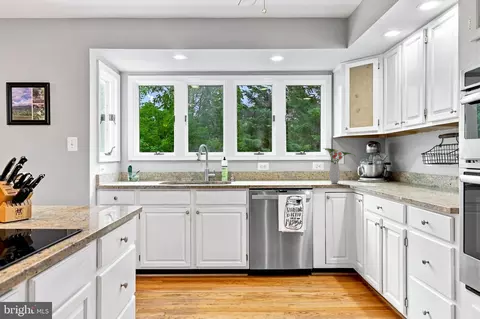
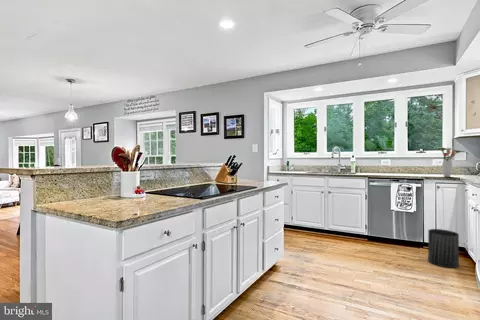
trash can: none [322,248,353,295] -> present [428,229,459,268]

